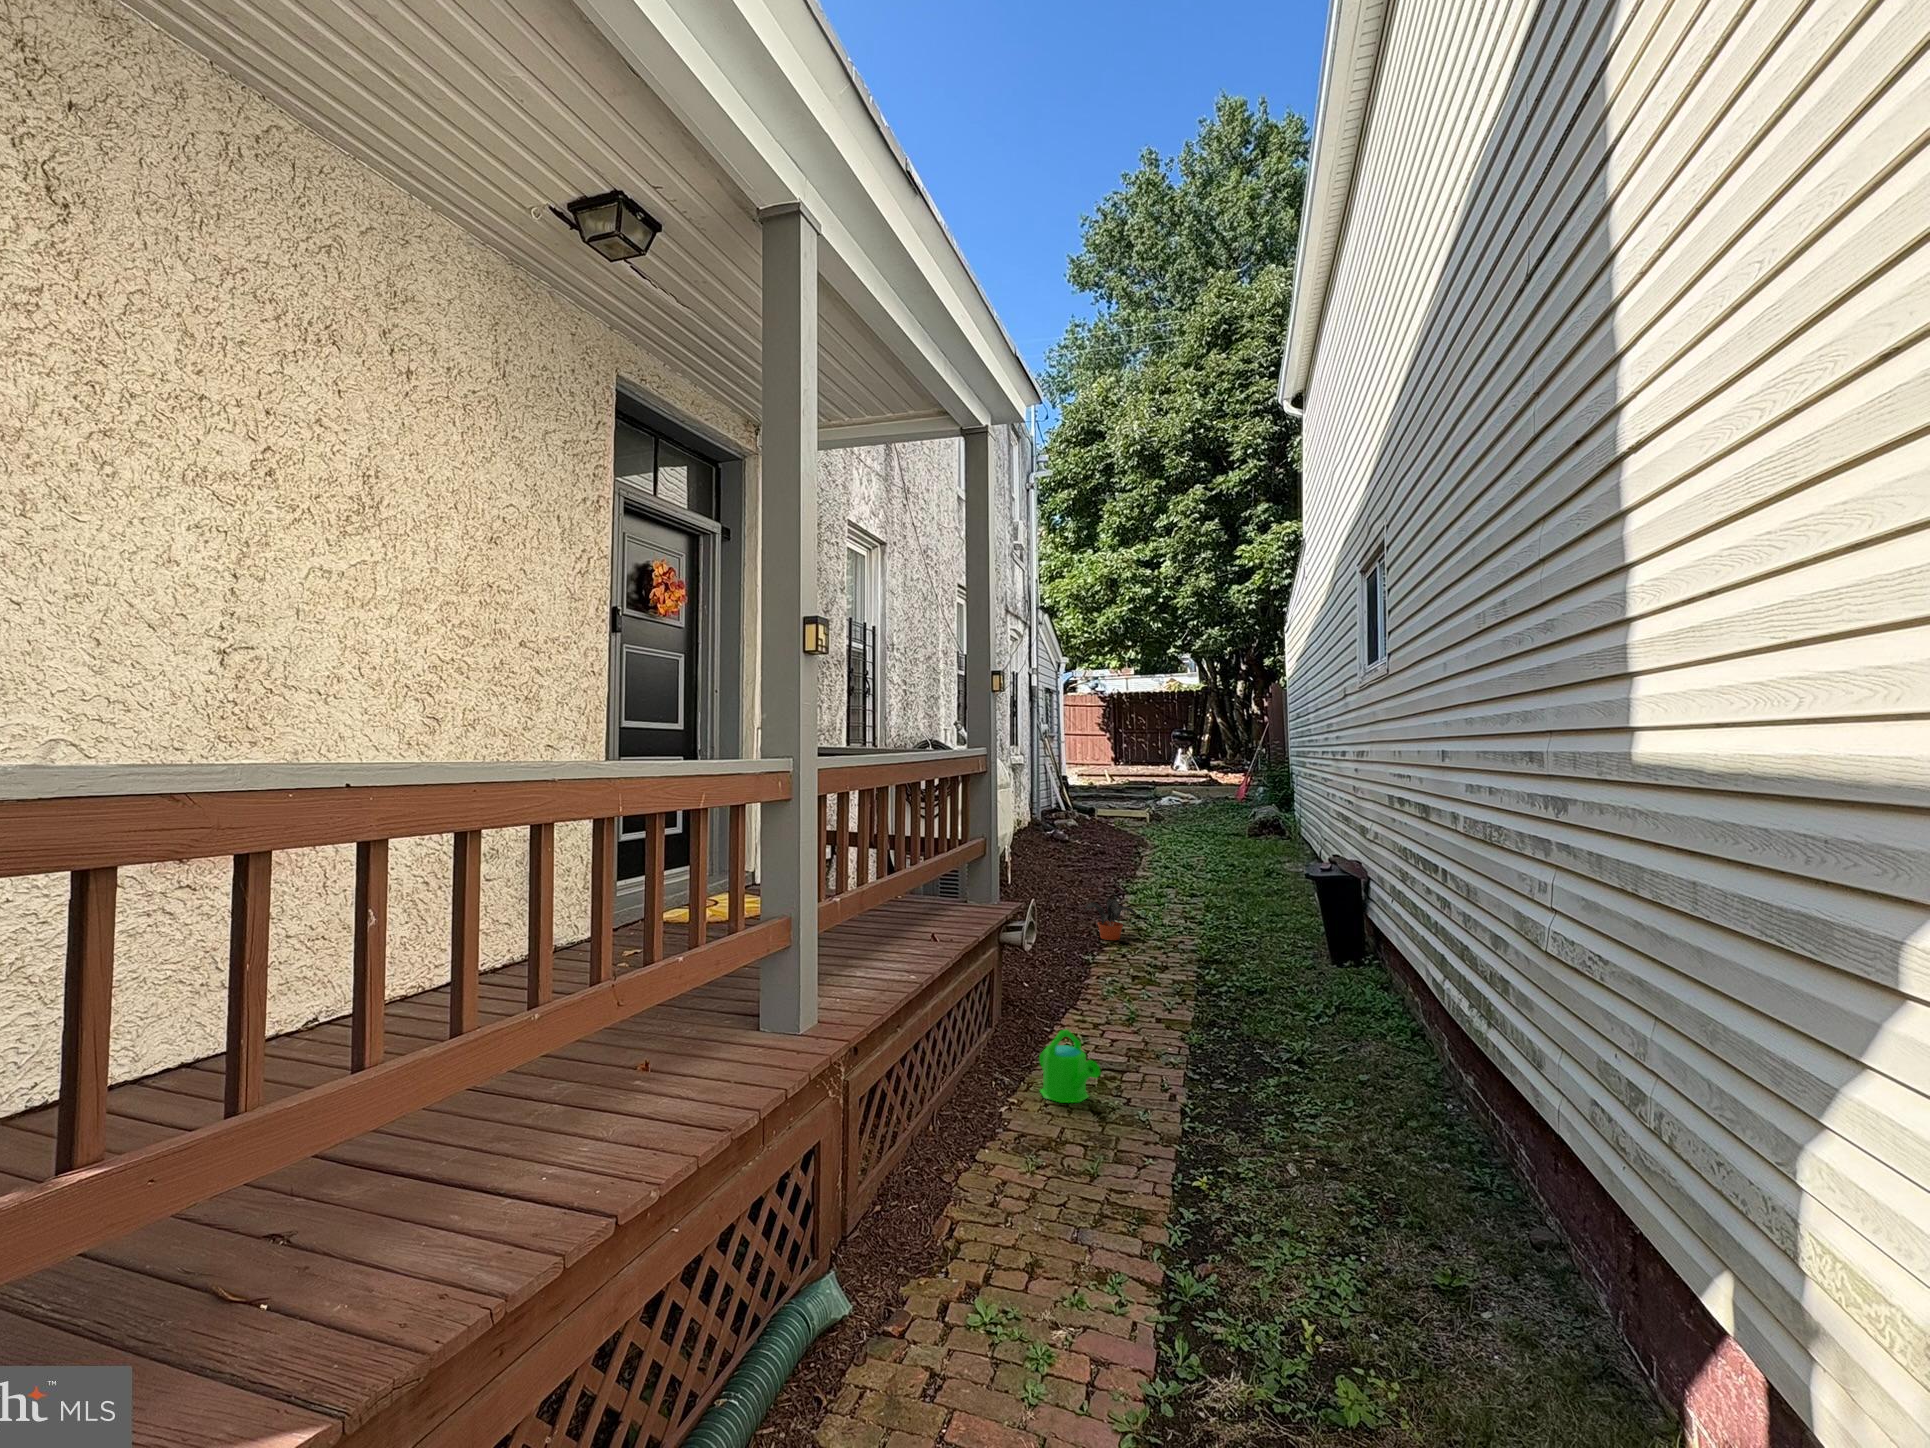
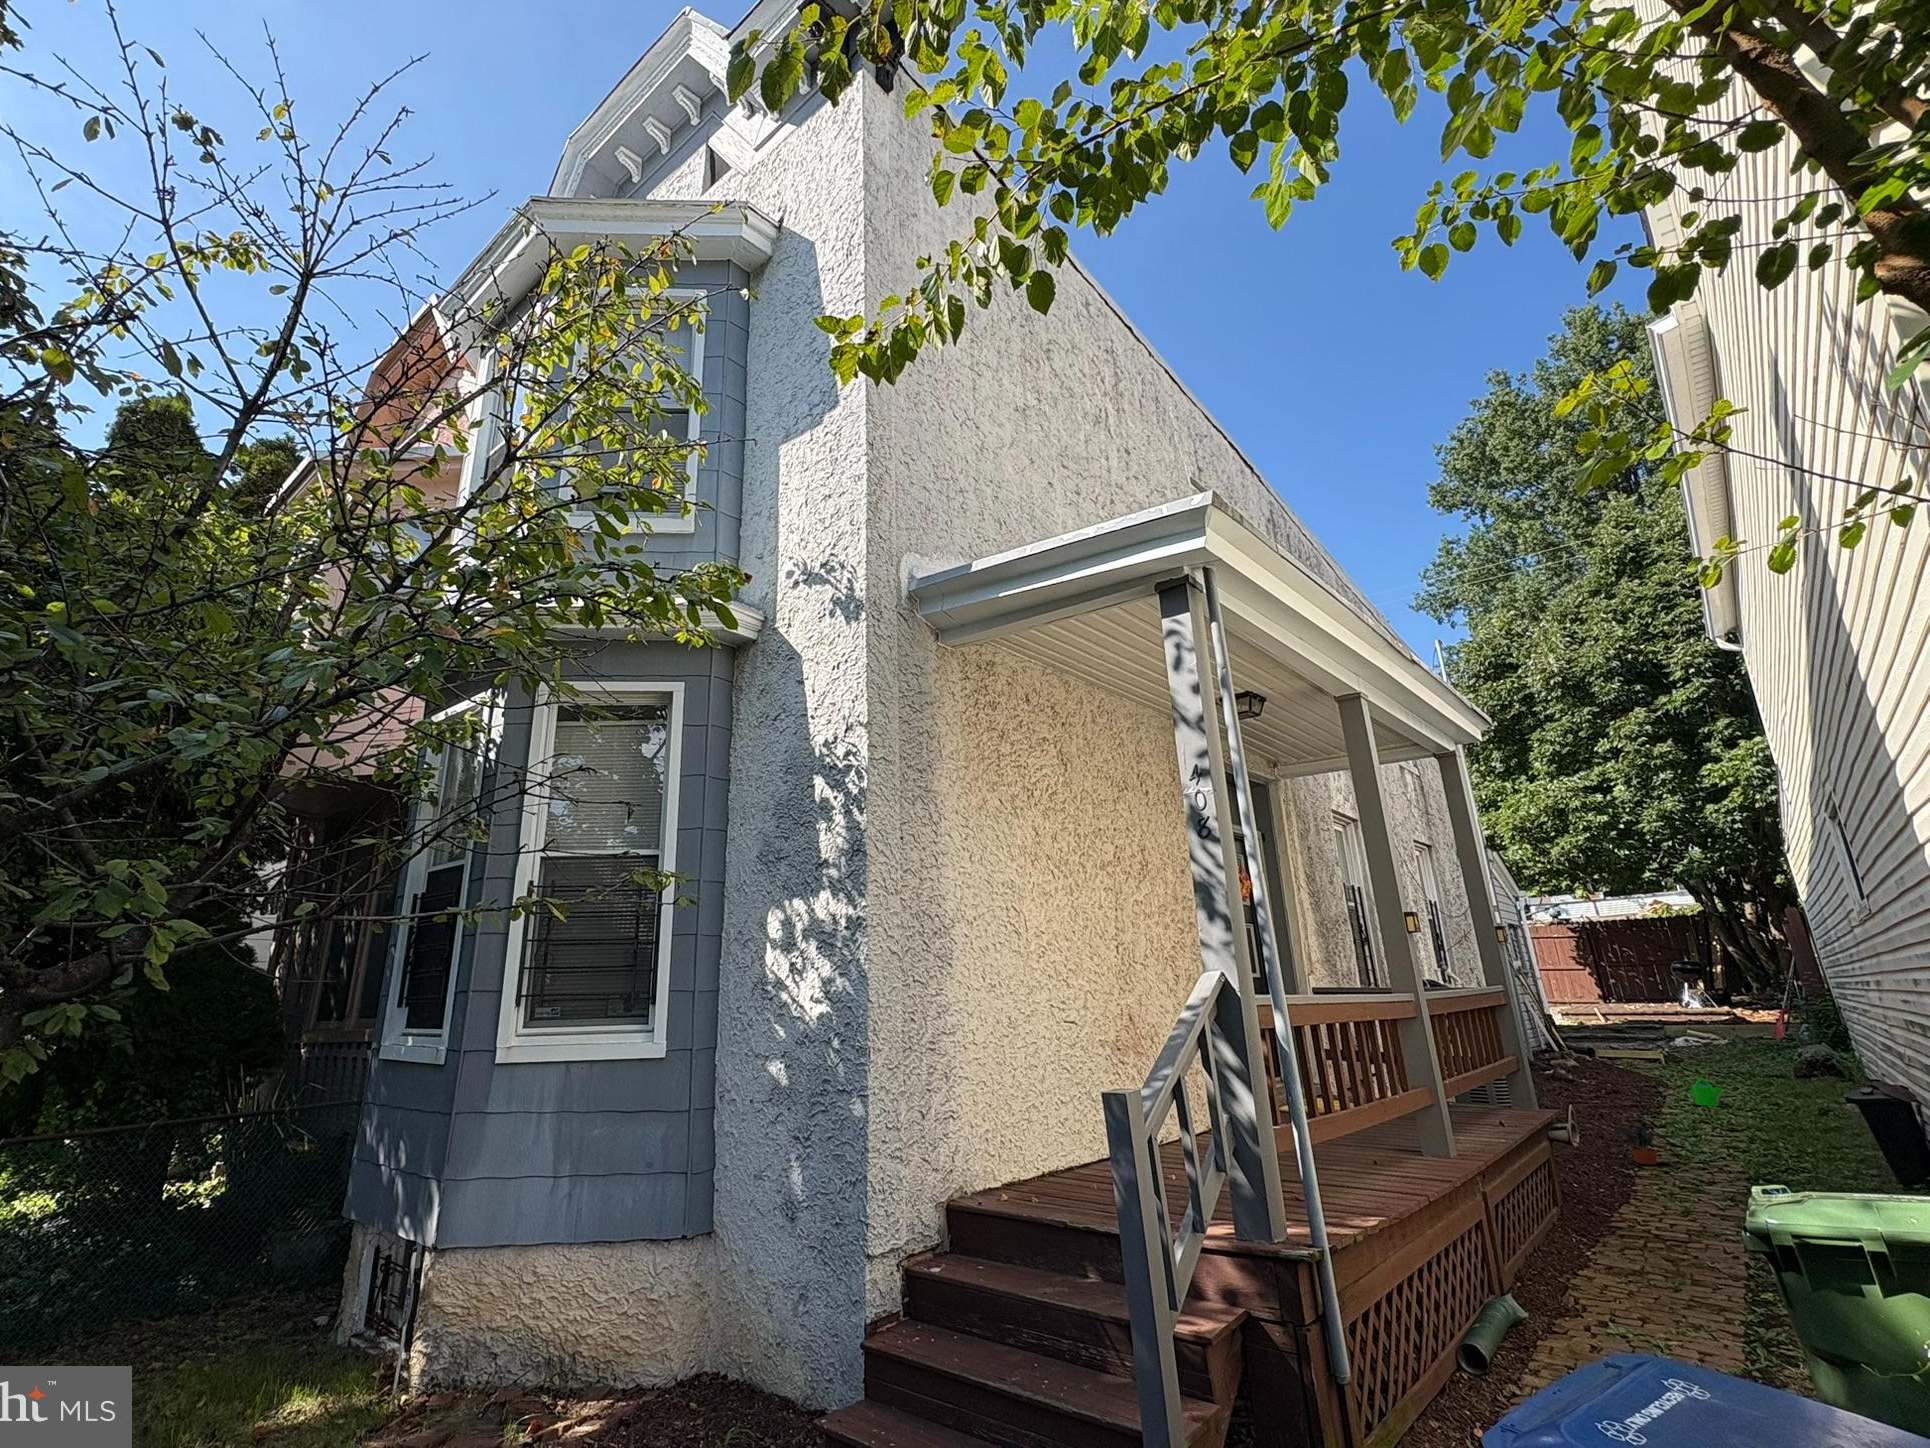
watering can: present [1039,1029,1101,1103] -> present [1690,1078,1723,1106]

